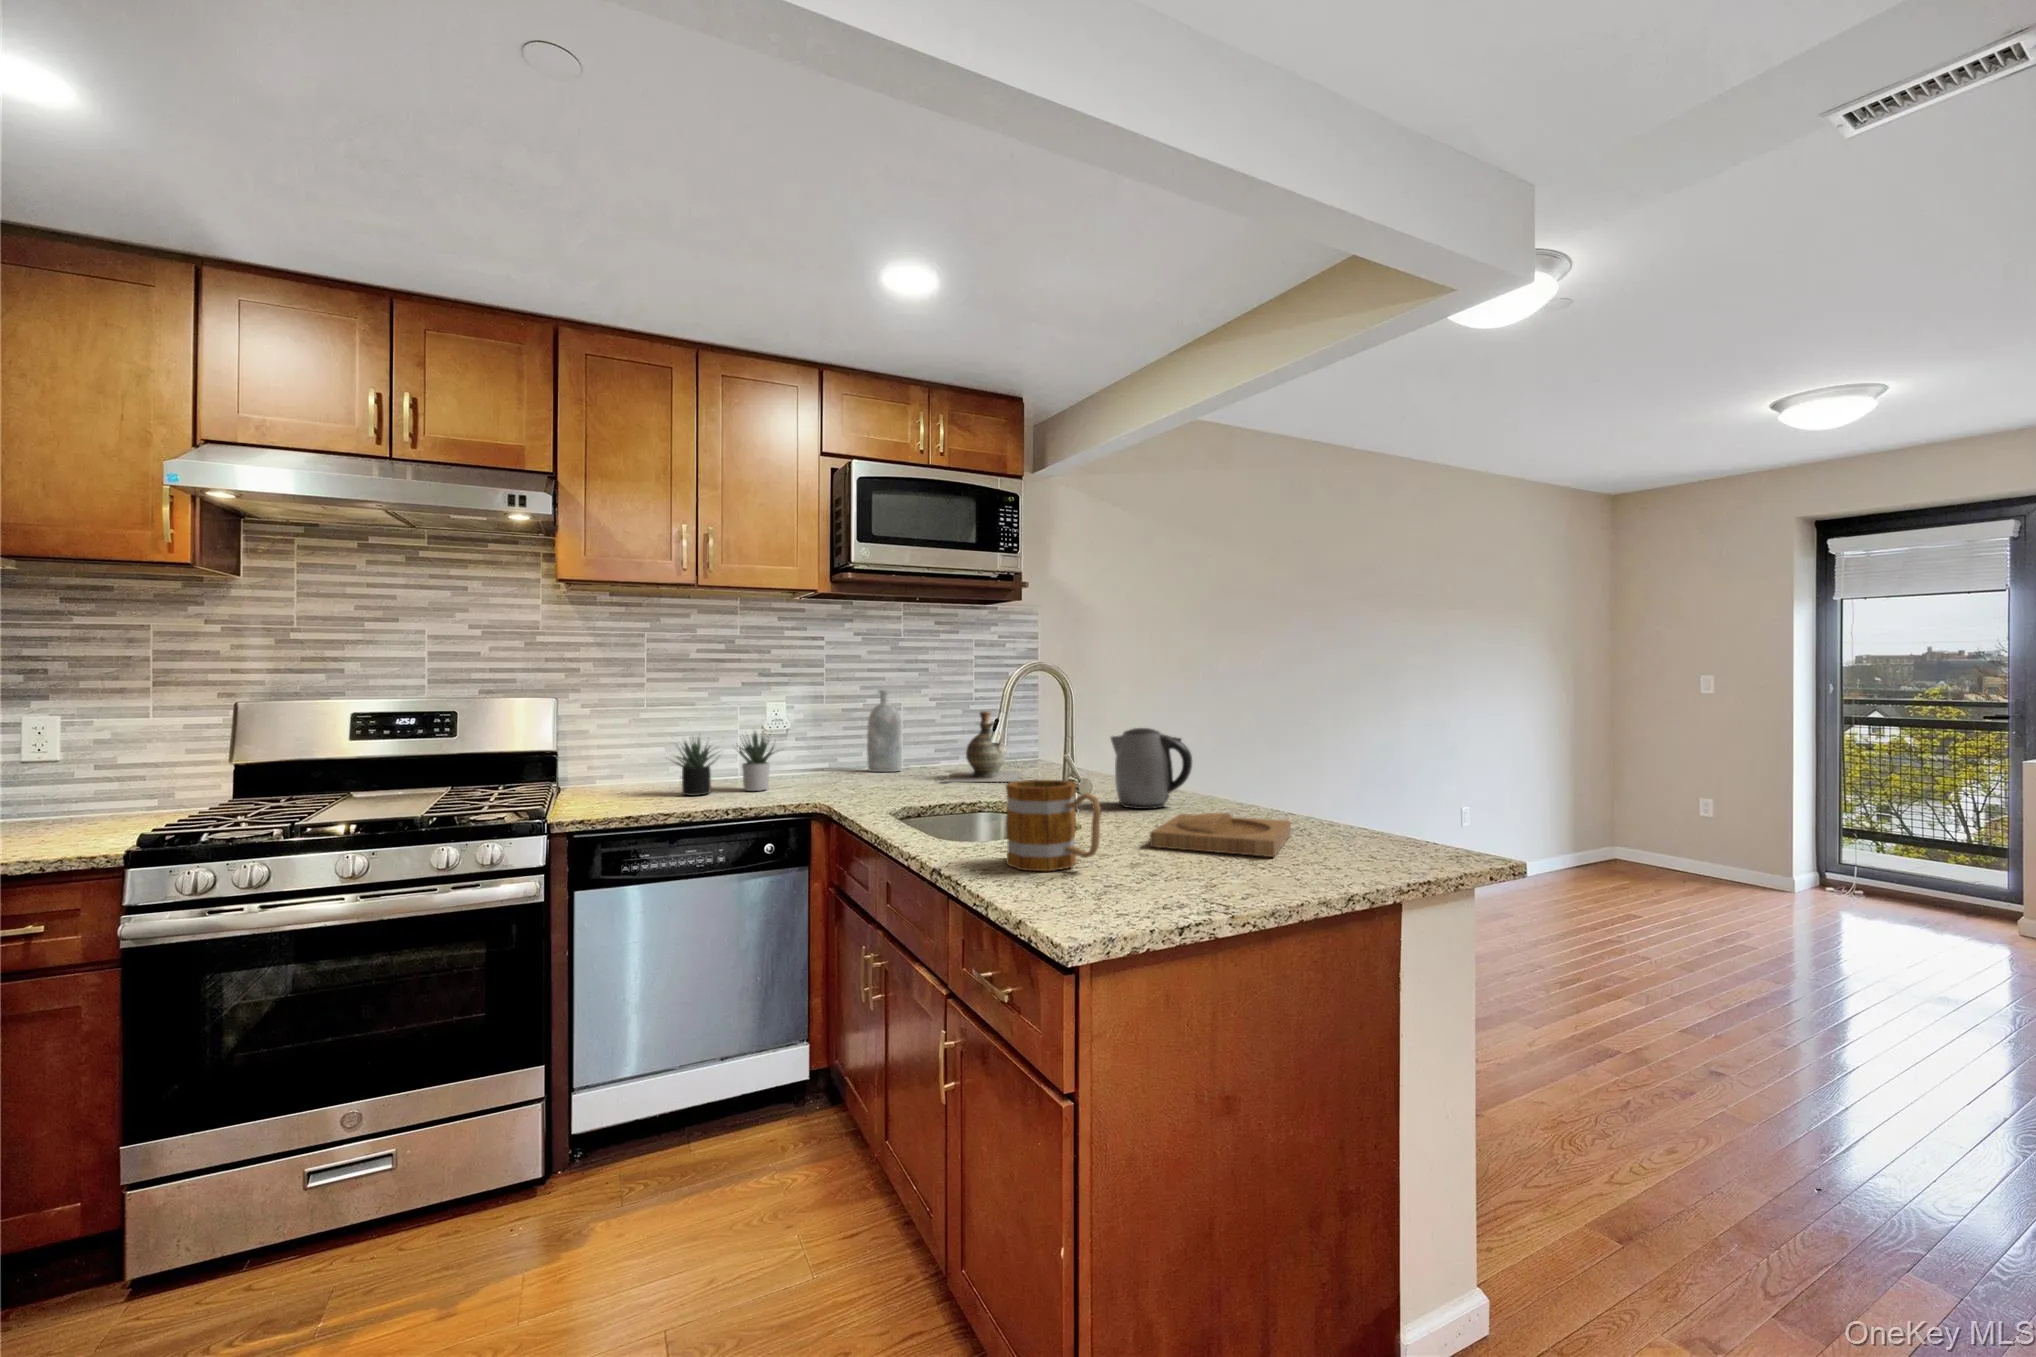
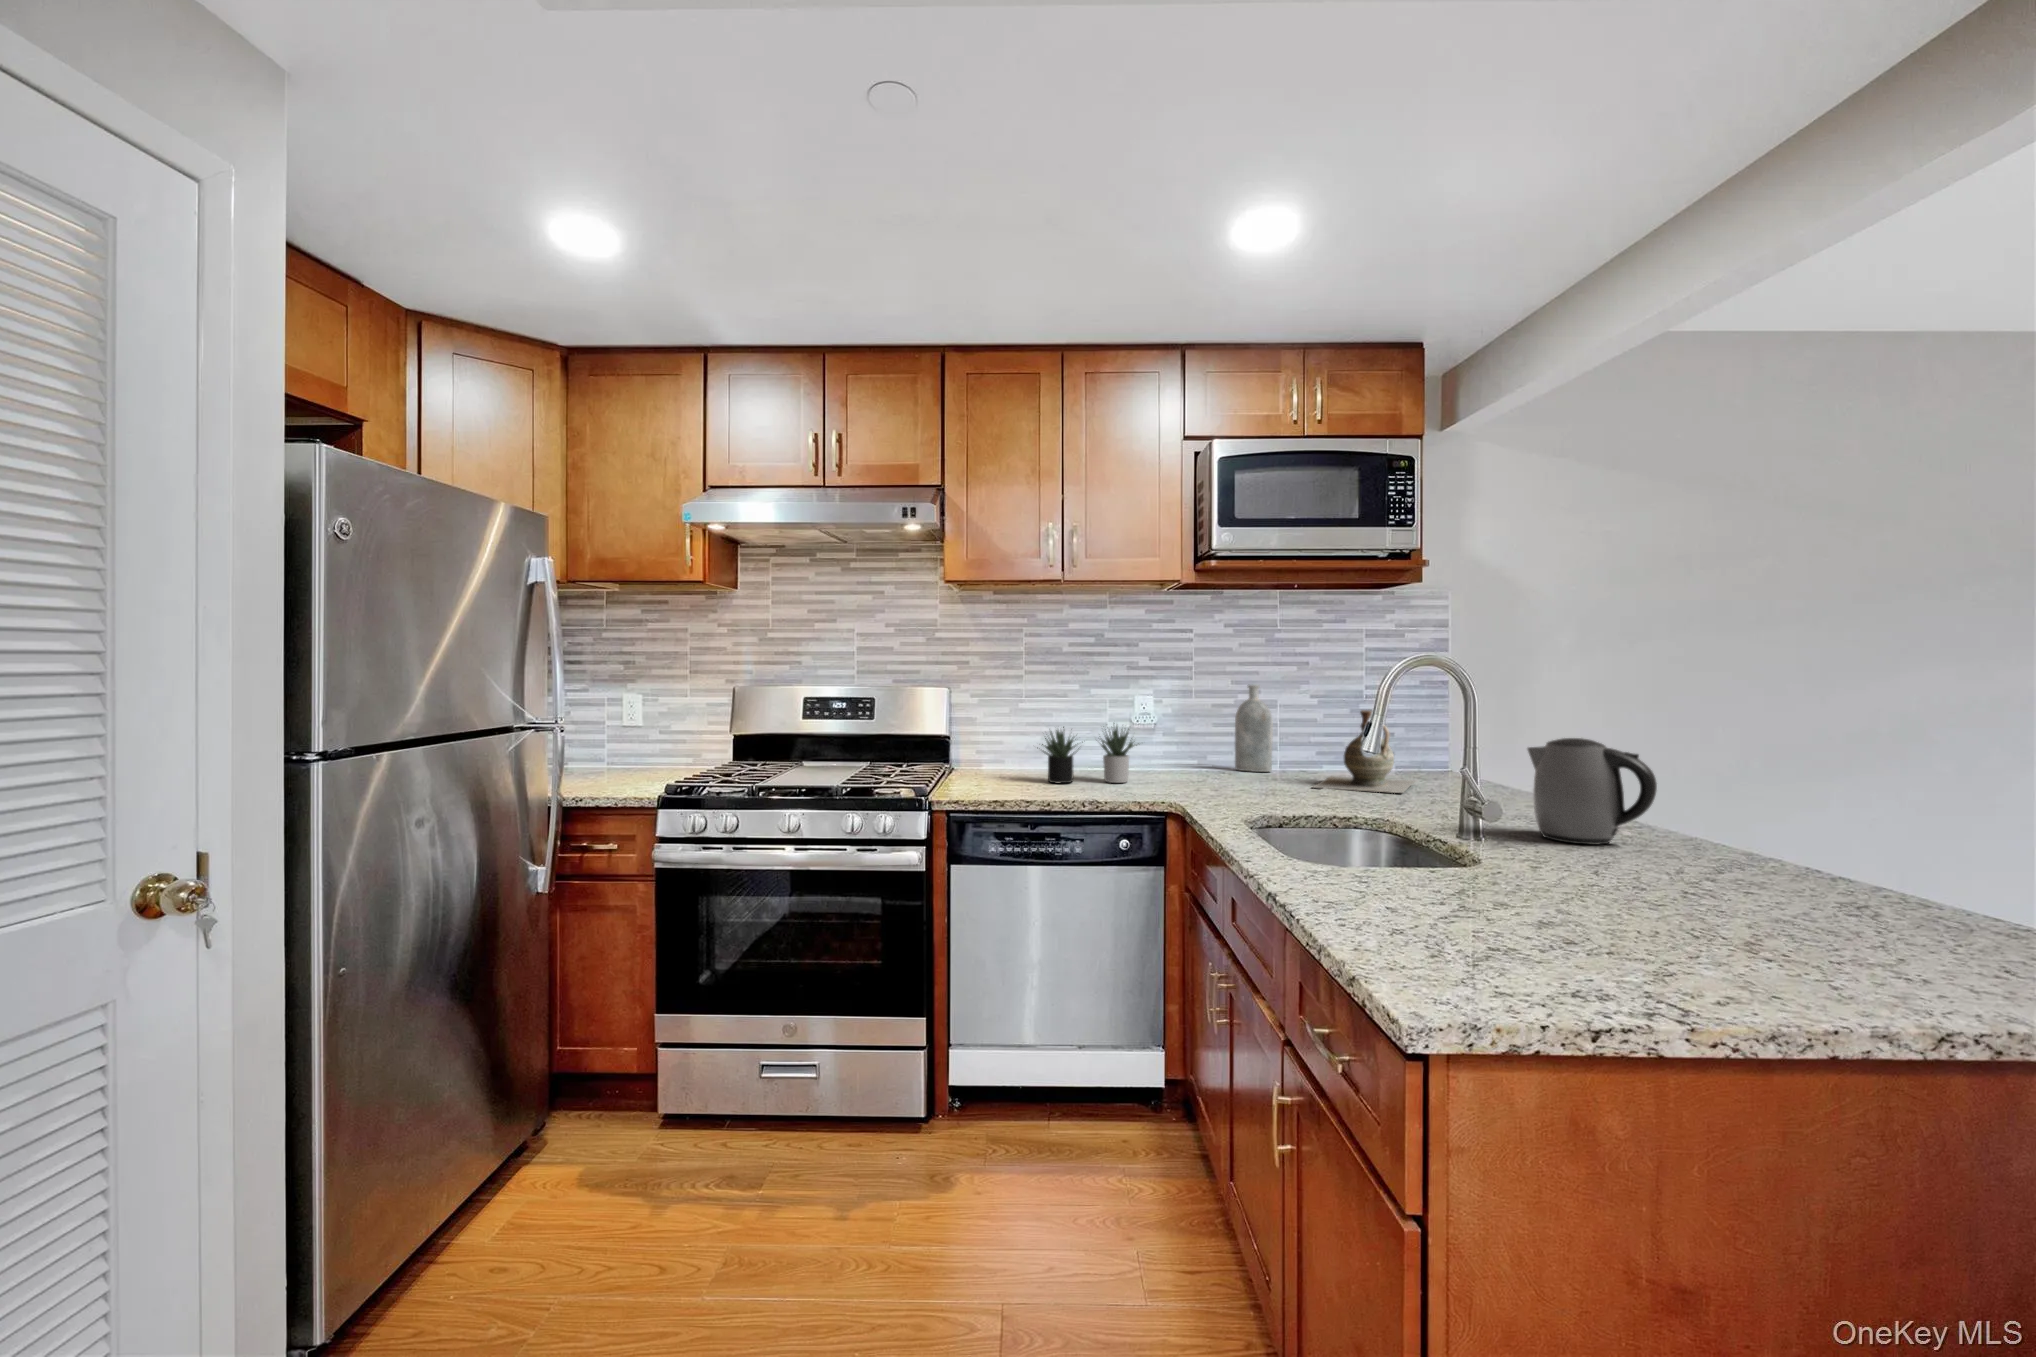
mug: present [1006,779,1101,871] -> none [1356,797,1487,915]
tray: present [1150,813,1291,857] -> none [1573,857,1832,942]

